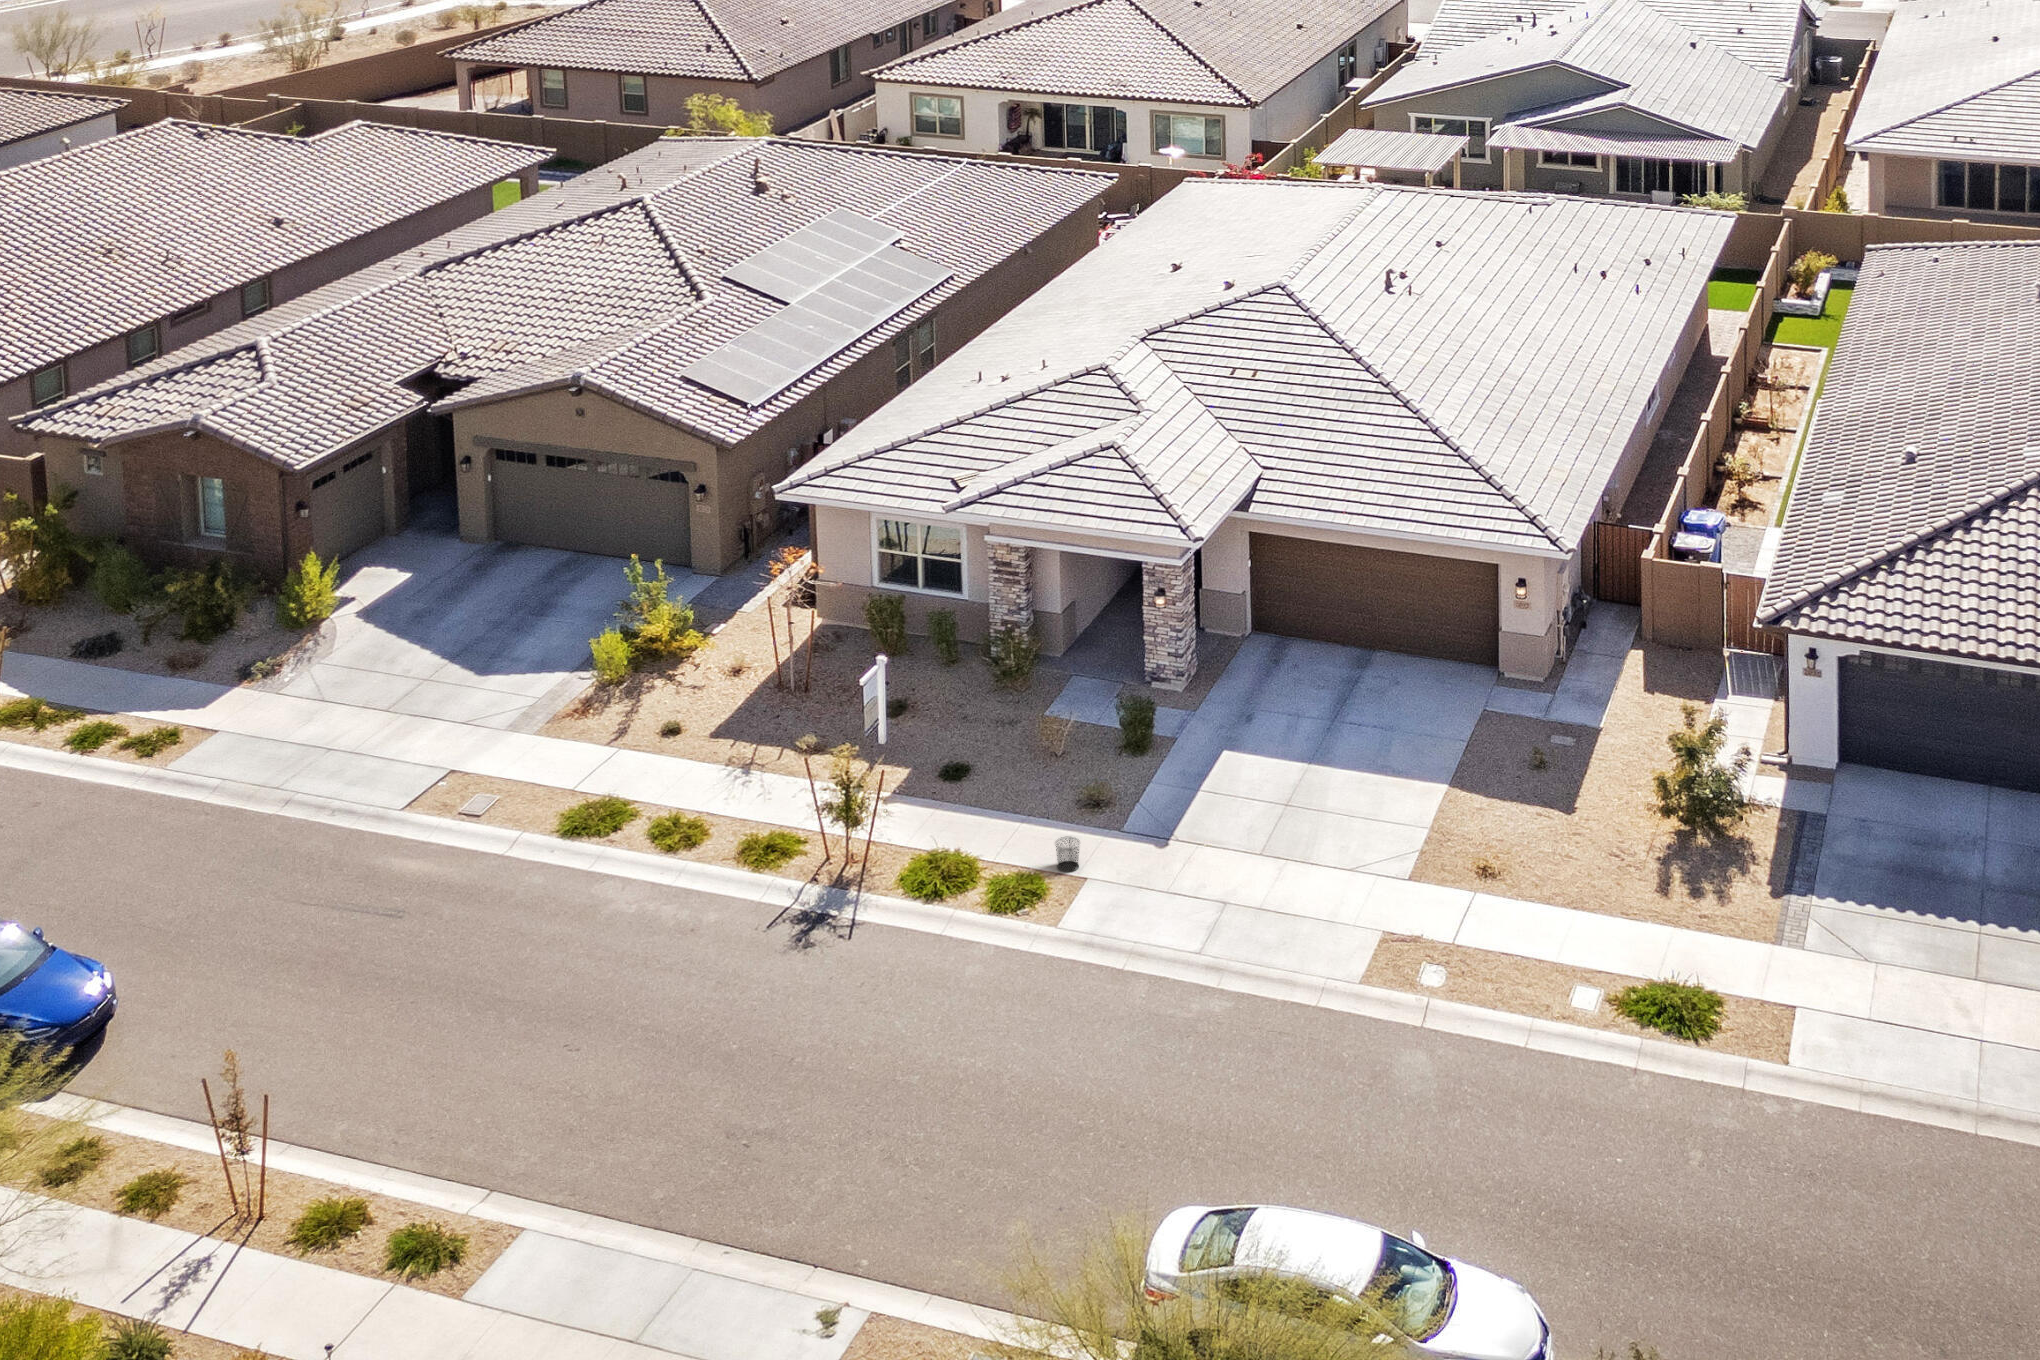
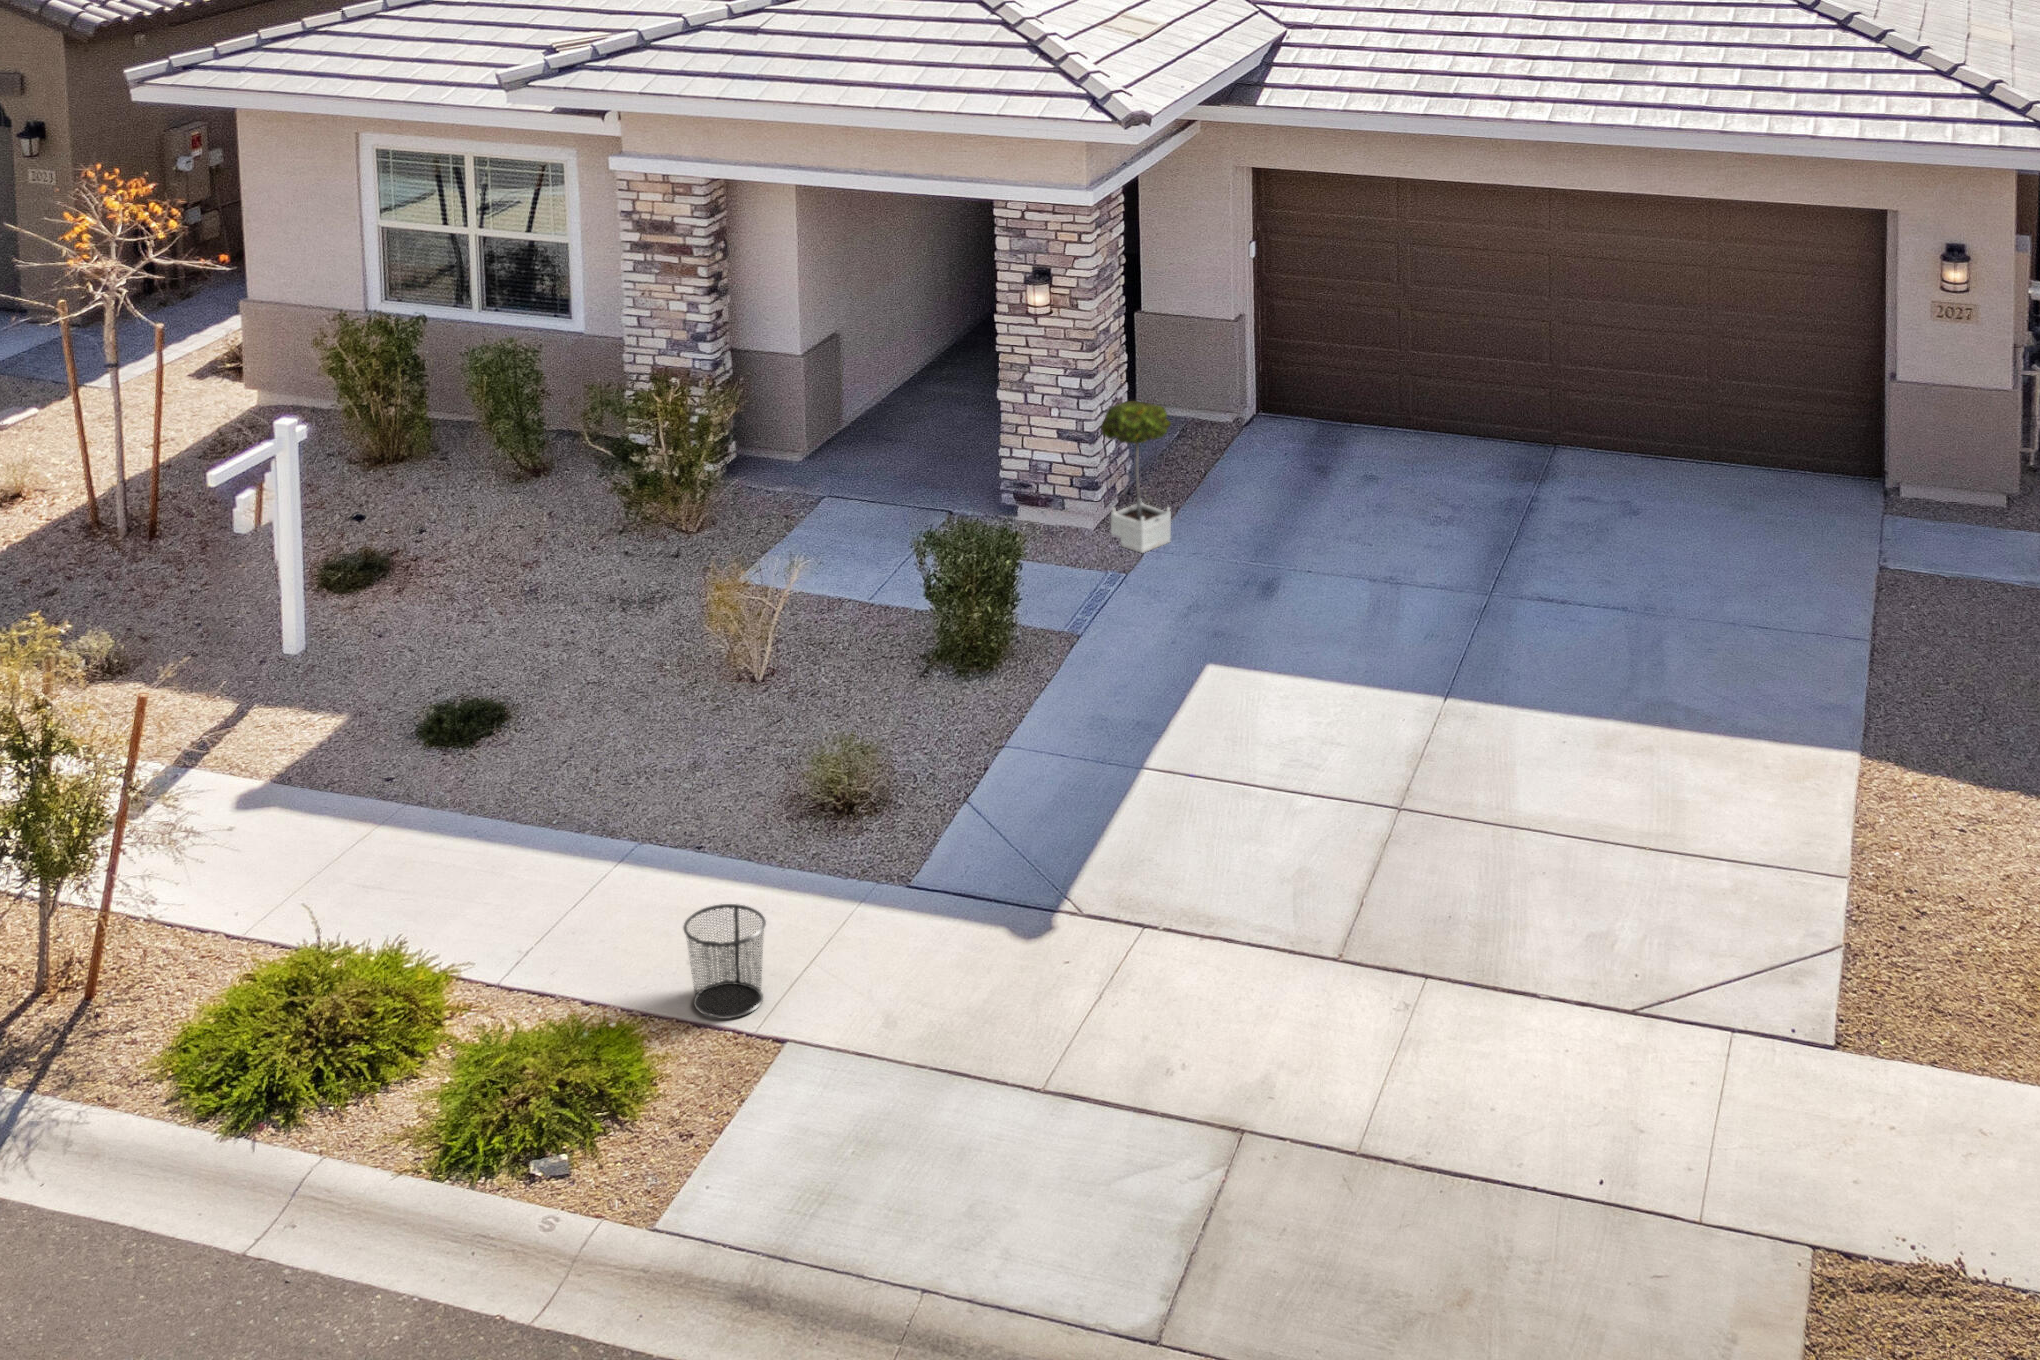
potted tree: none [1185,640,1214,699] -> present [1101,401,1171,553]

